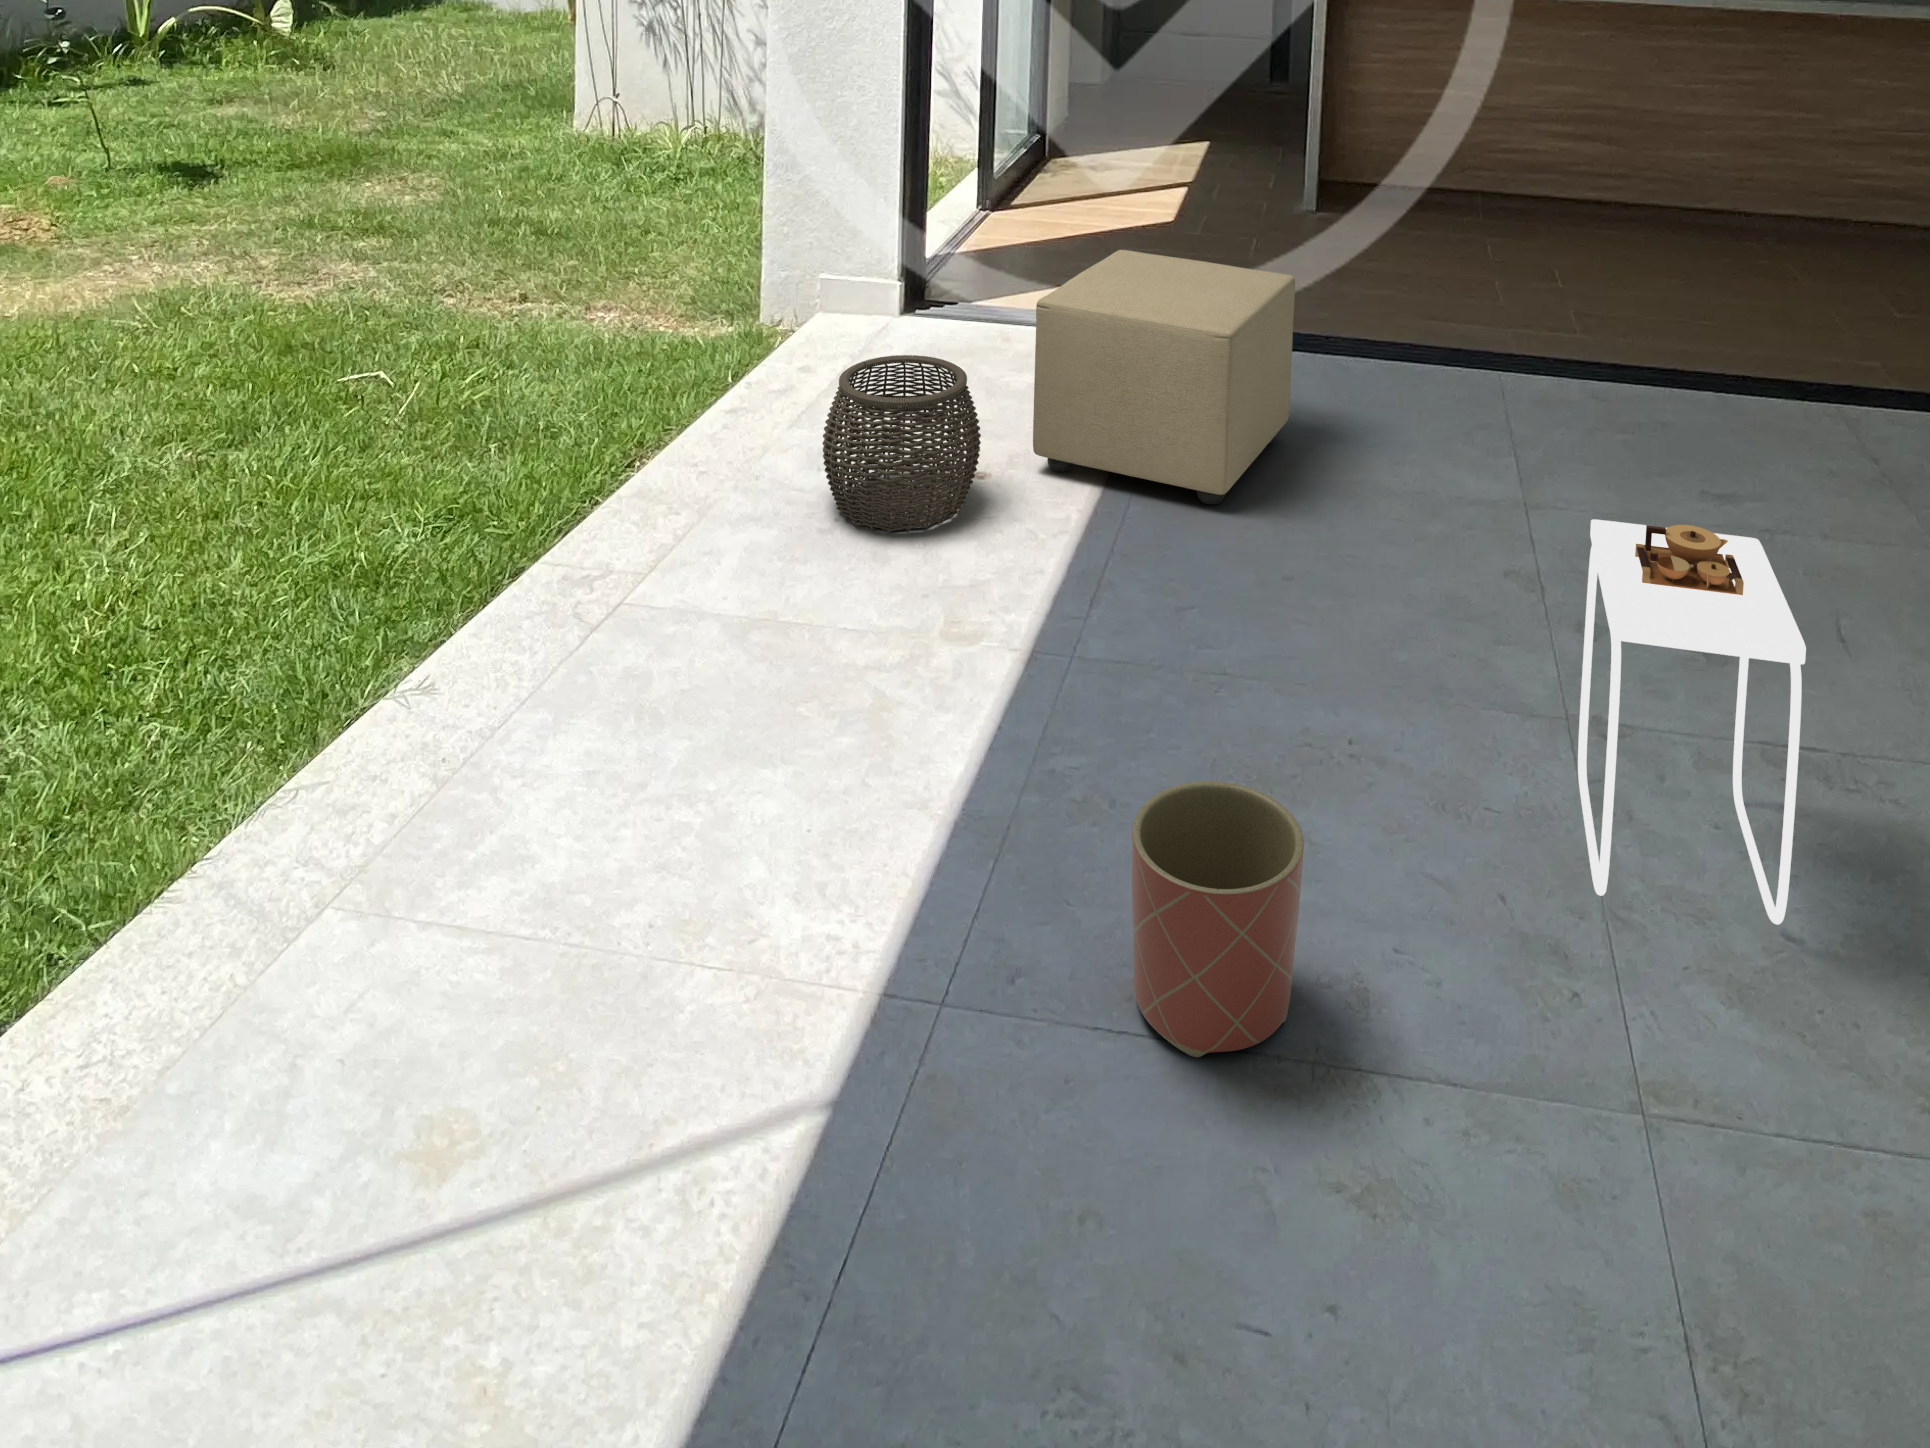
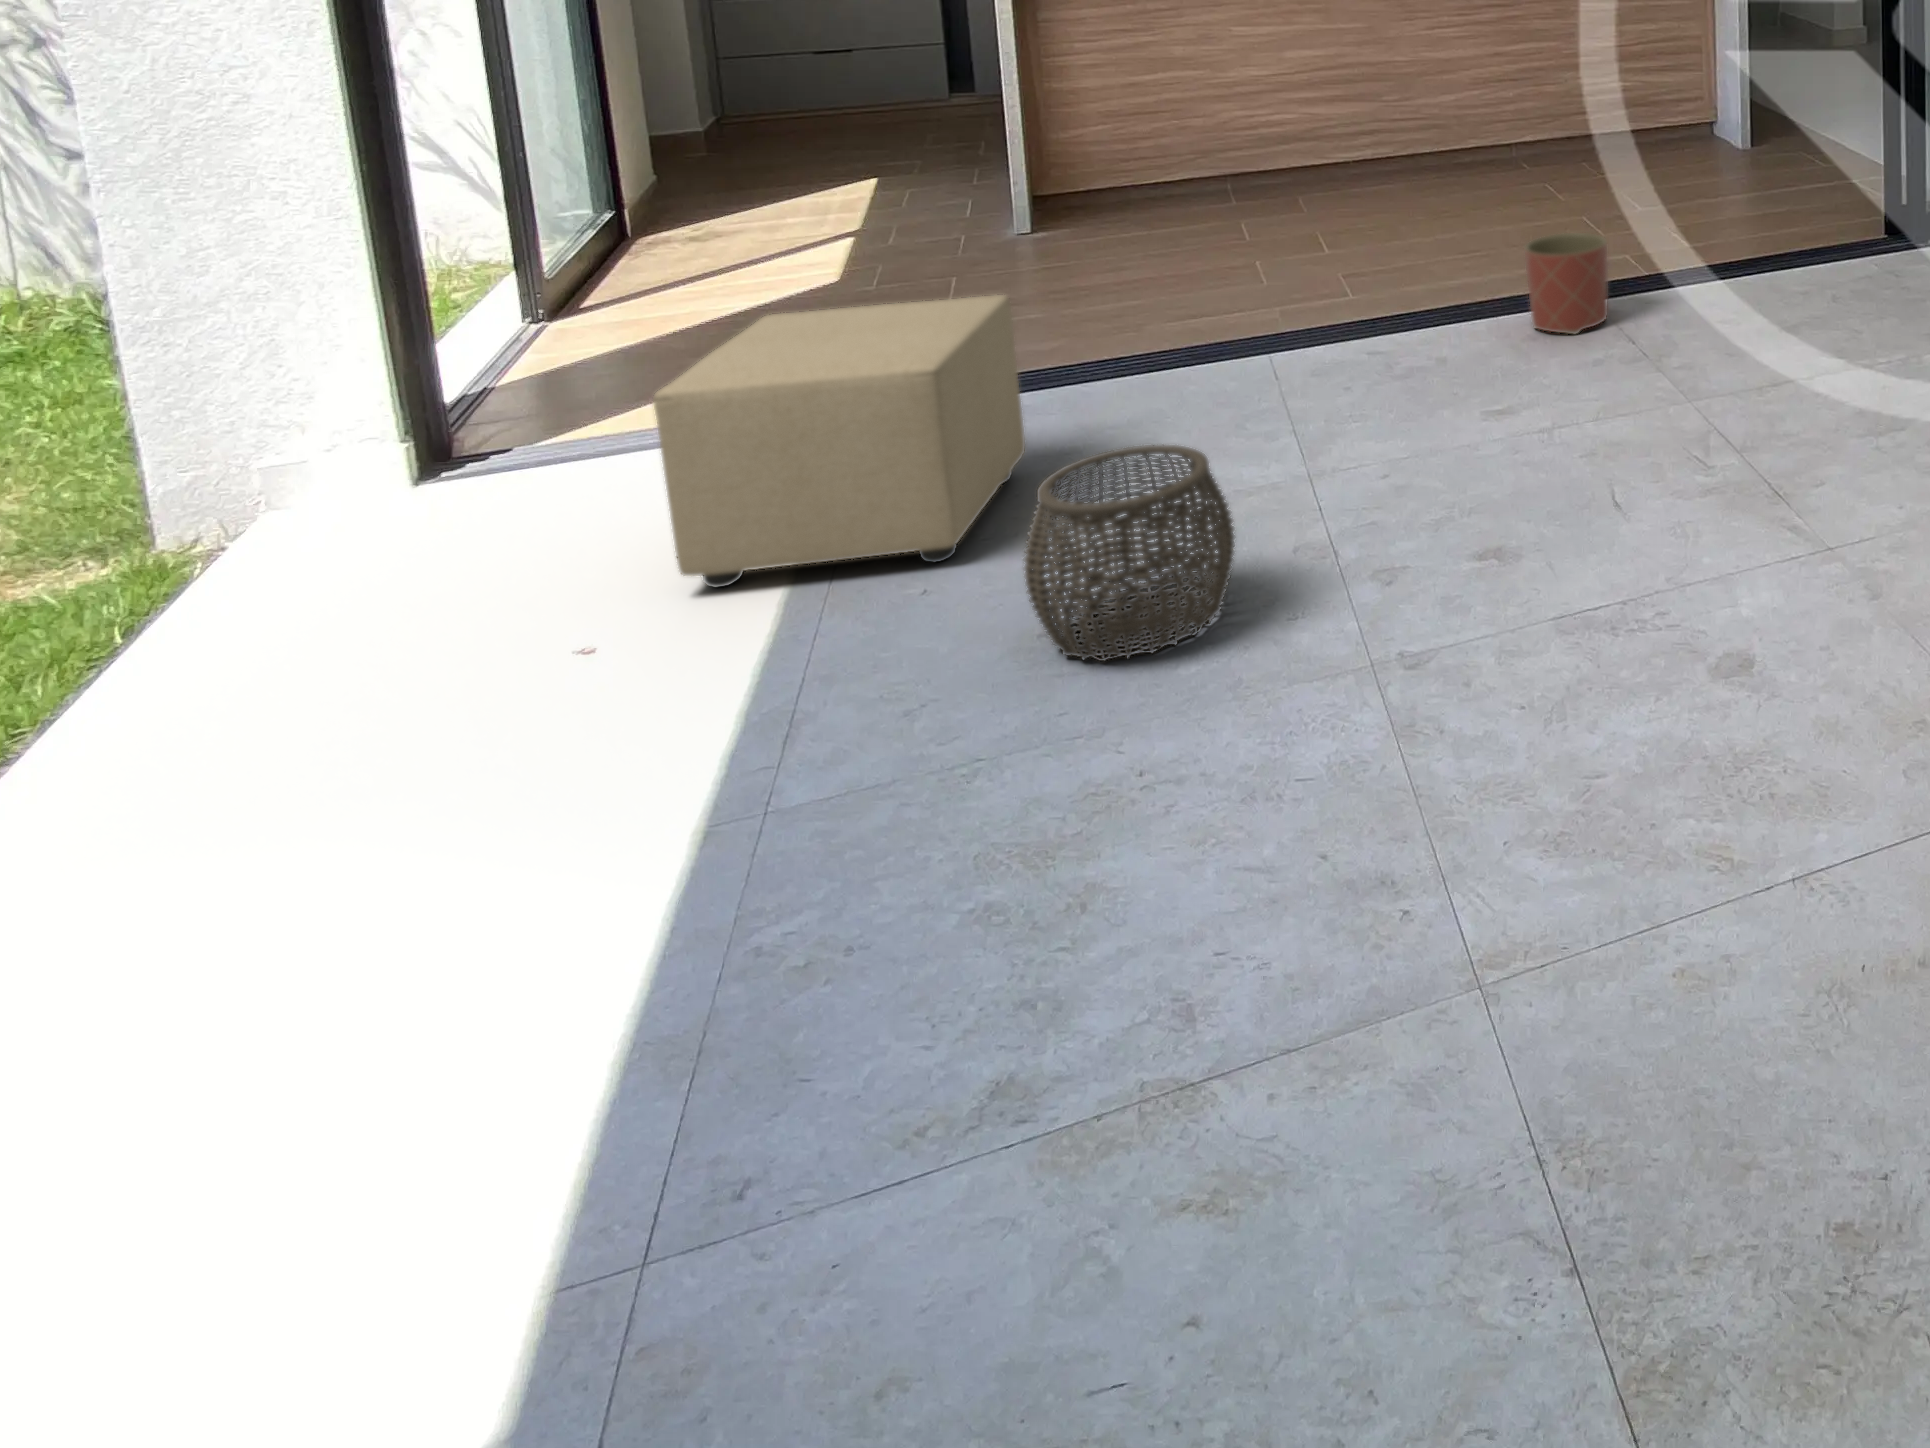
woven basket: present [822,355,981,532] -> present [1024,444,1235,661]
side table: present [1578,519,1806,925] -> none [1353,404,1557,749]
planter: present [1132,781,1304,1057] -> present [1524,233,1608,334]

